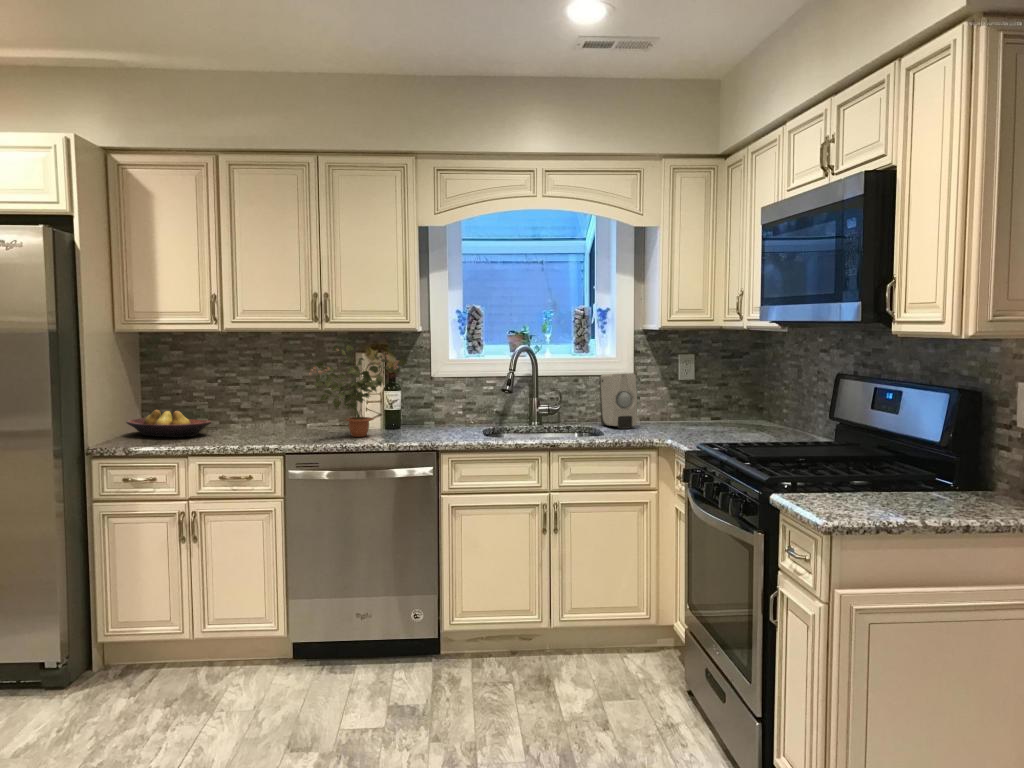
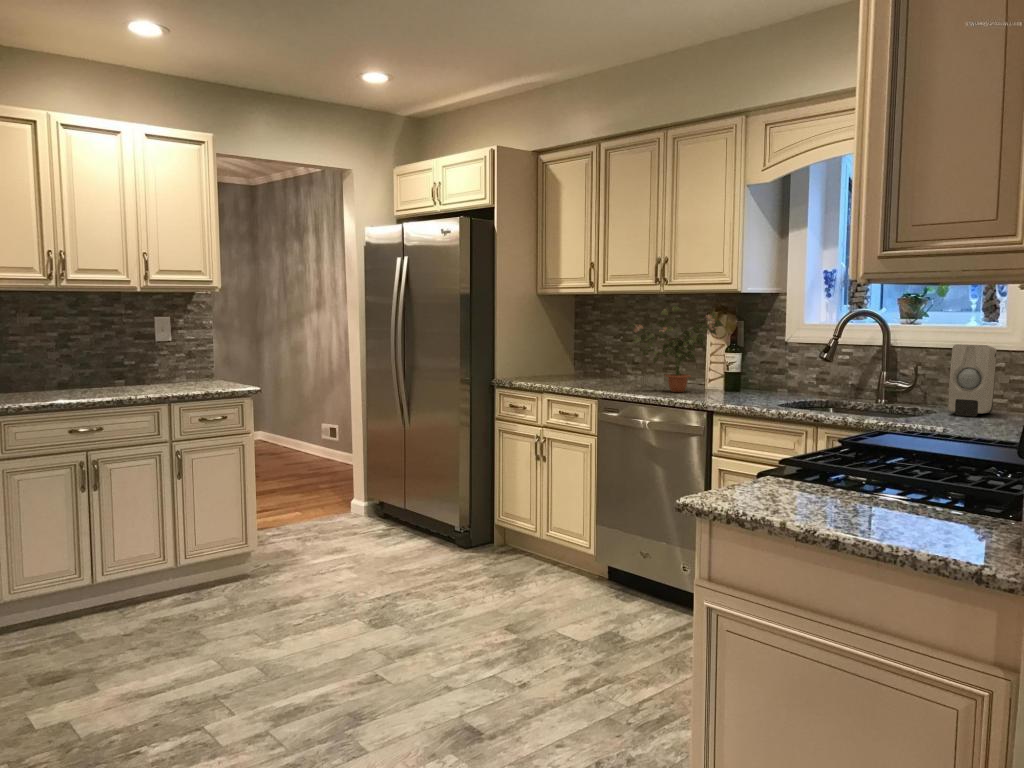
fruit bowl: present [126,410,211,437] -> none [547,358,596,380]

